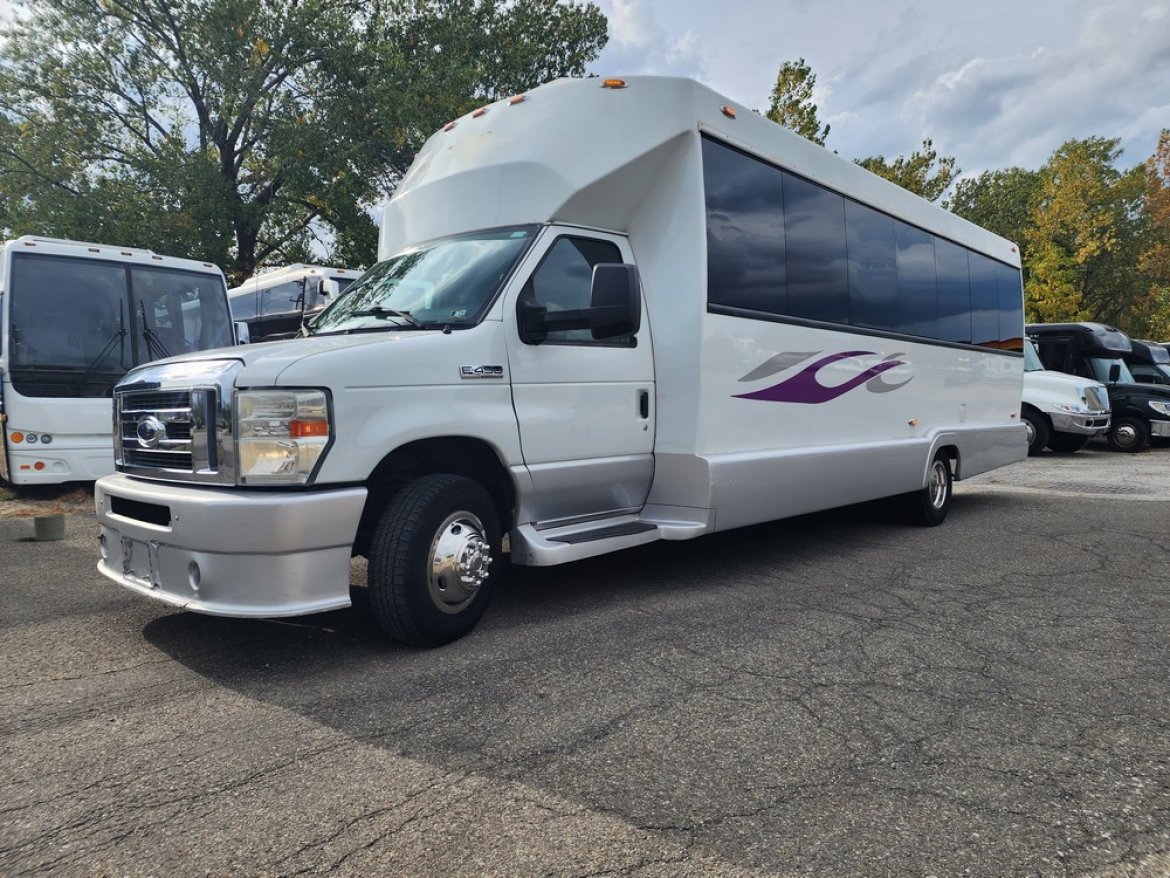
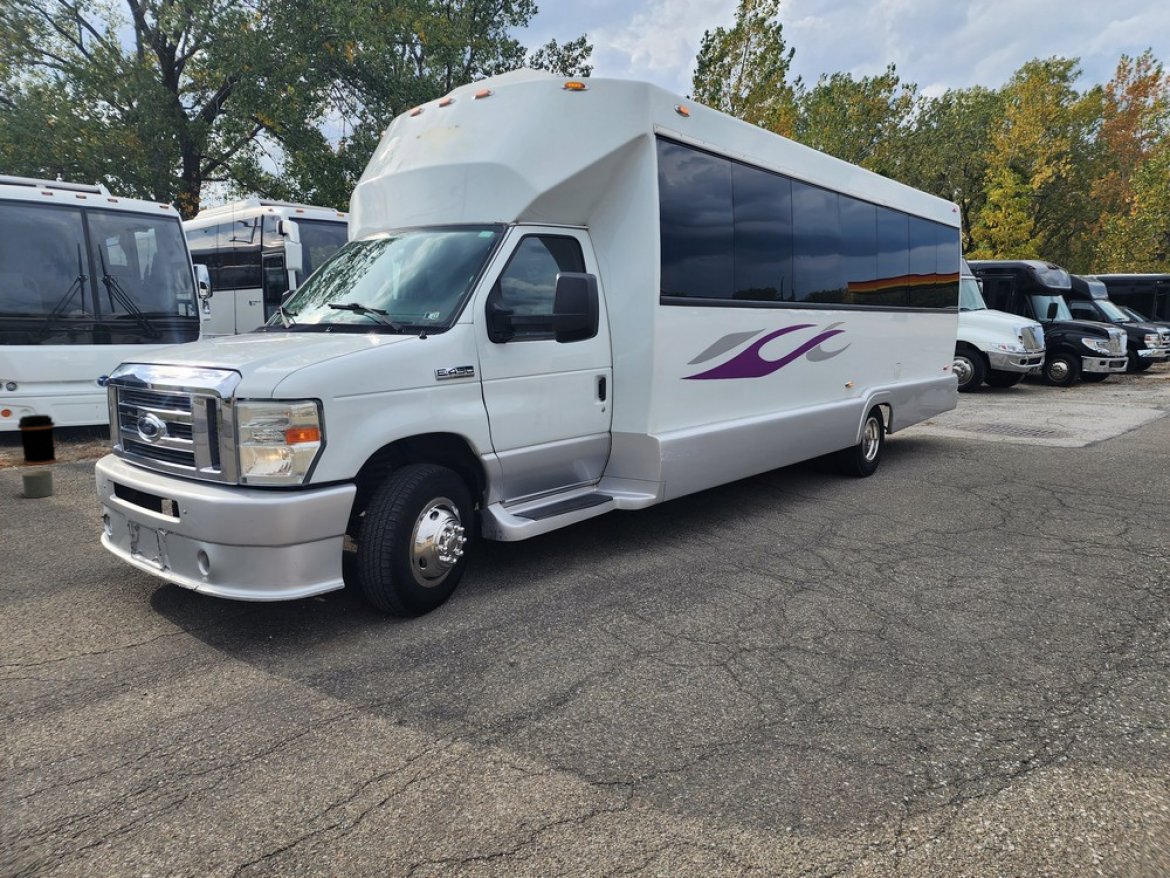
trash can: none [39,463,77,515] -> present [18,415,56,465]

